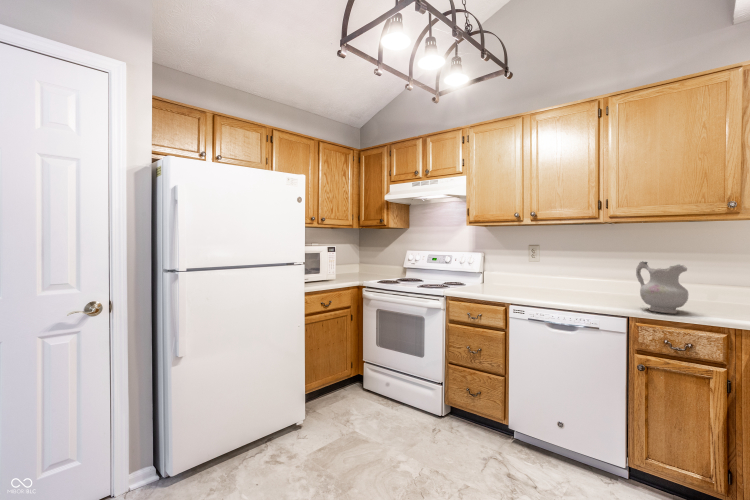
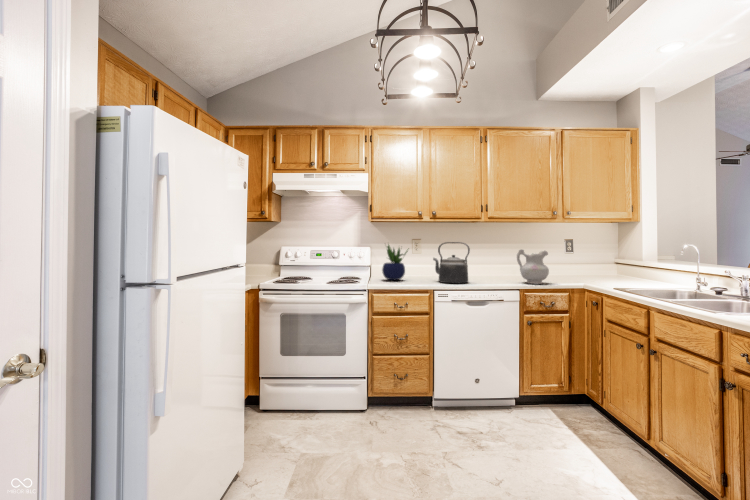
potted plant: none [473,247,505,289] -> present [382,245,408,280]
kettle: none [527,249,565,300] -> present [433,242,470,283]

